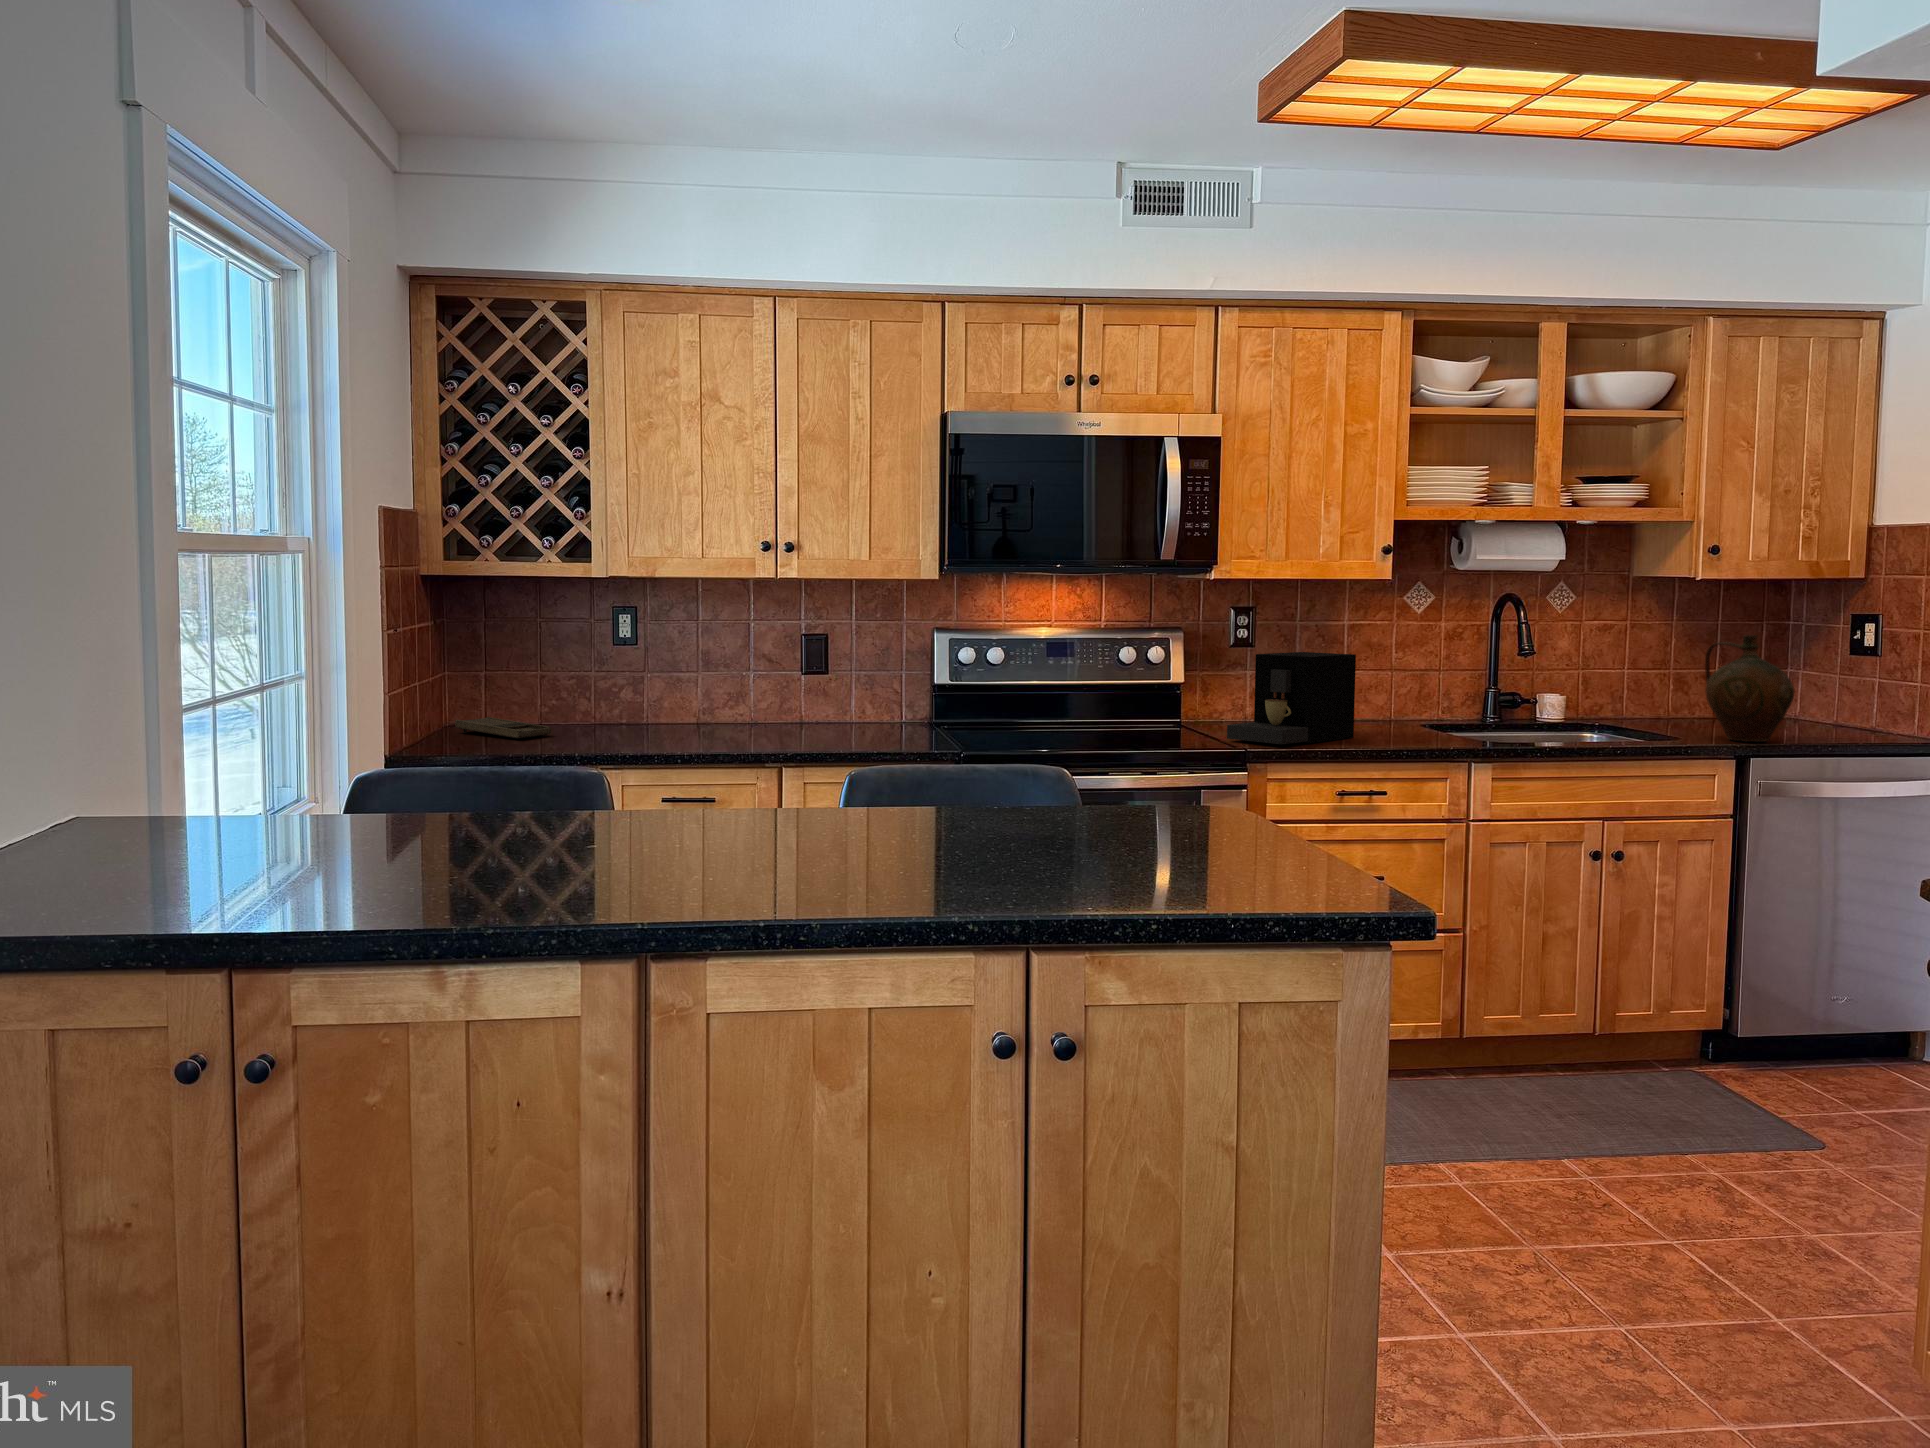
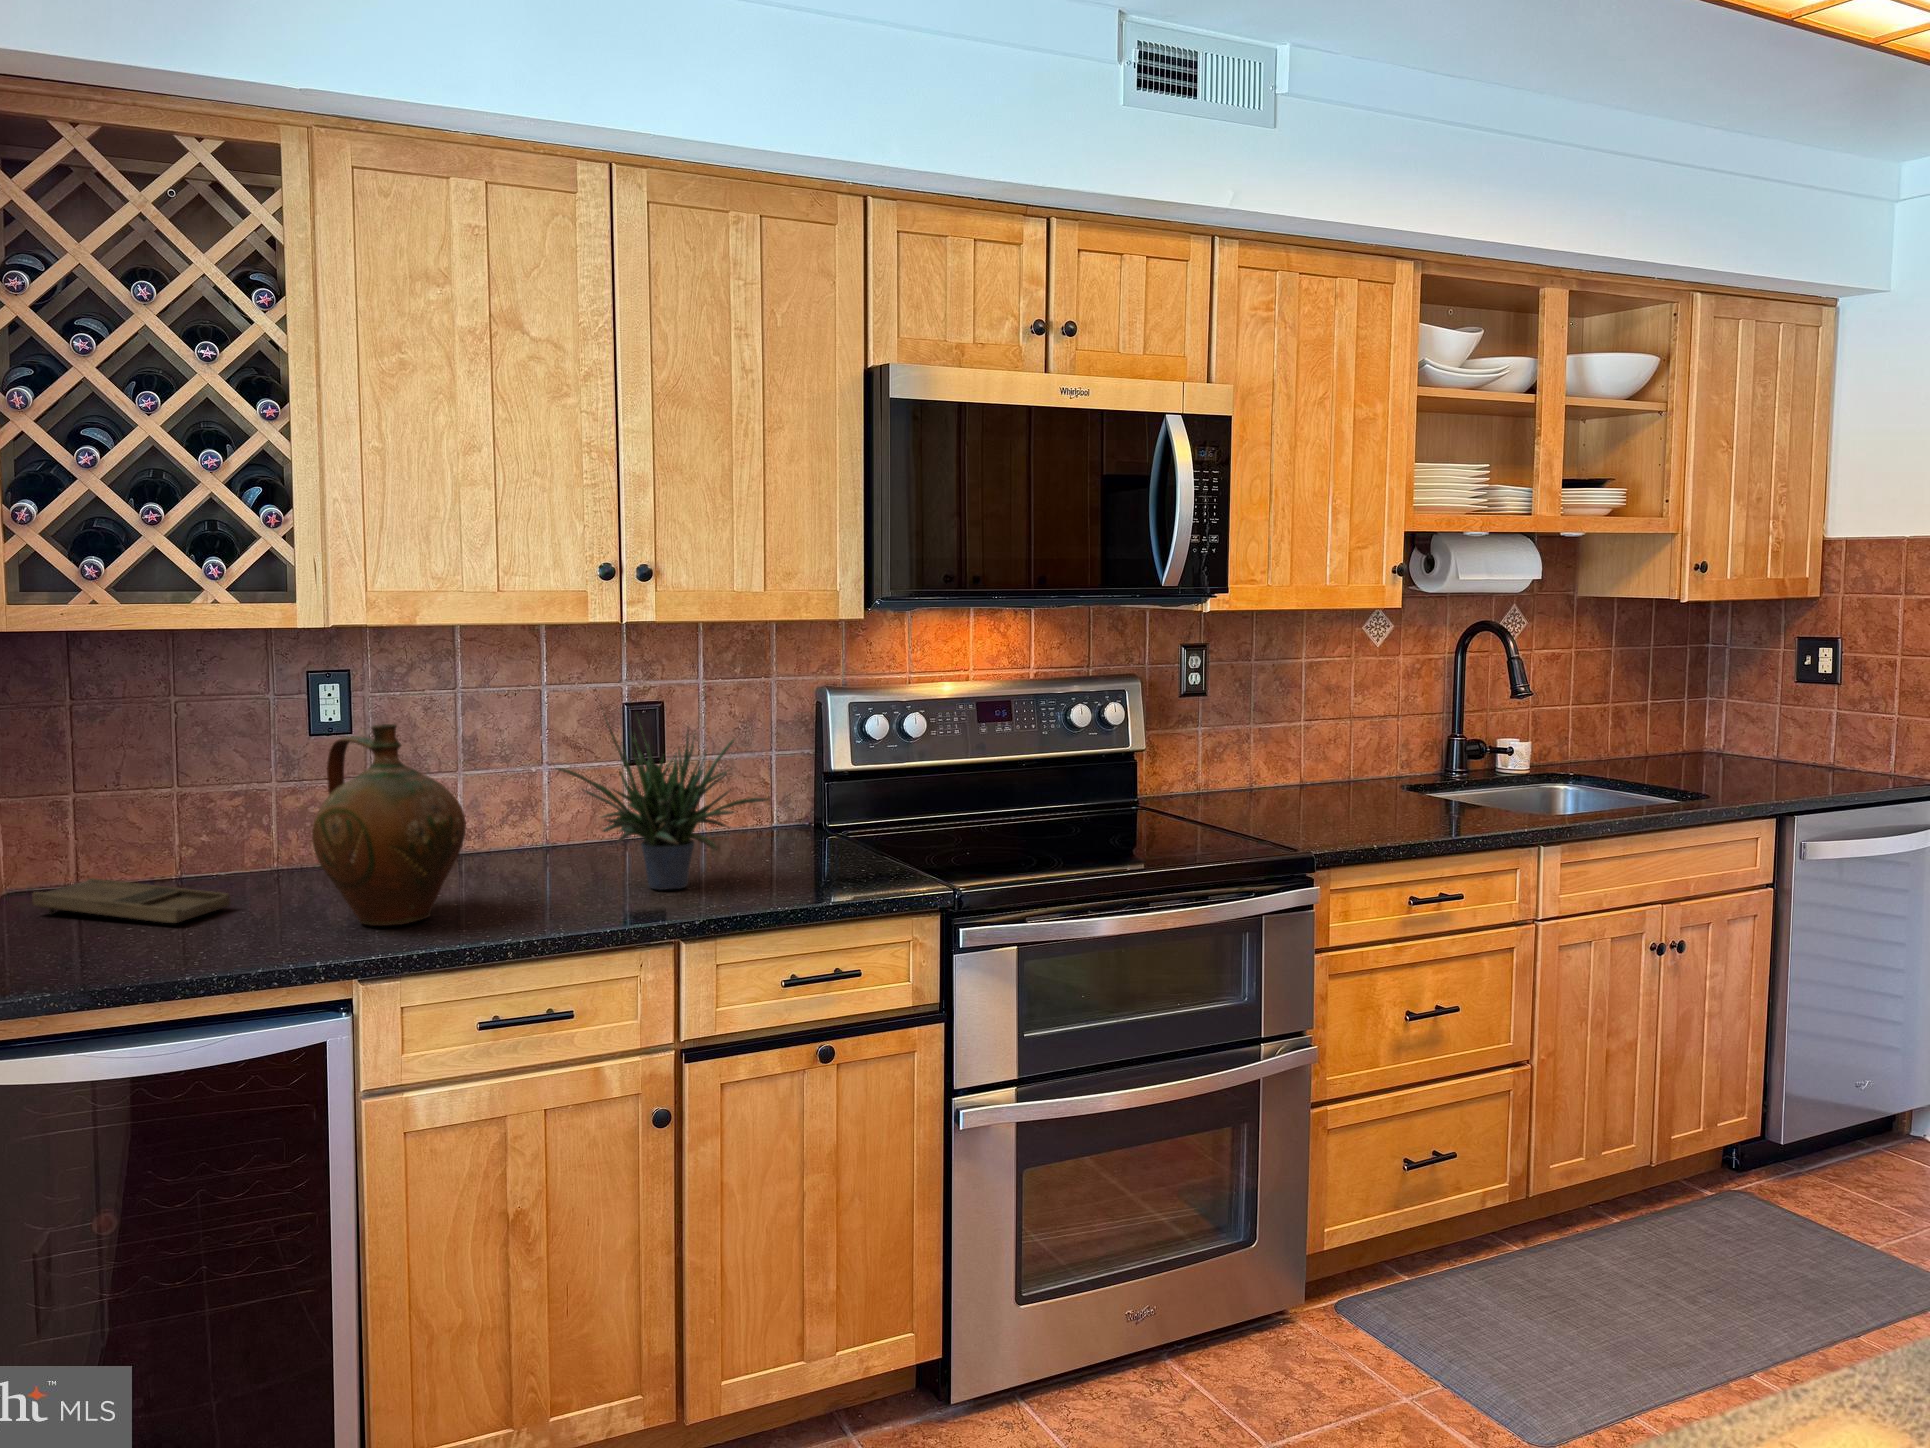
potted plant: none [725,624,859,742] -> present [557,708,768,890]
ceramic jug: present [1705,635,1795,742] -> present [312,724,466,926]
coffee maker: present [1227,652,1356,744] -> none [1257,705,1386,840]

